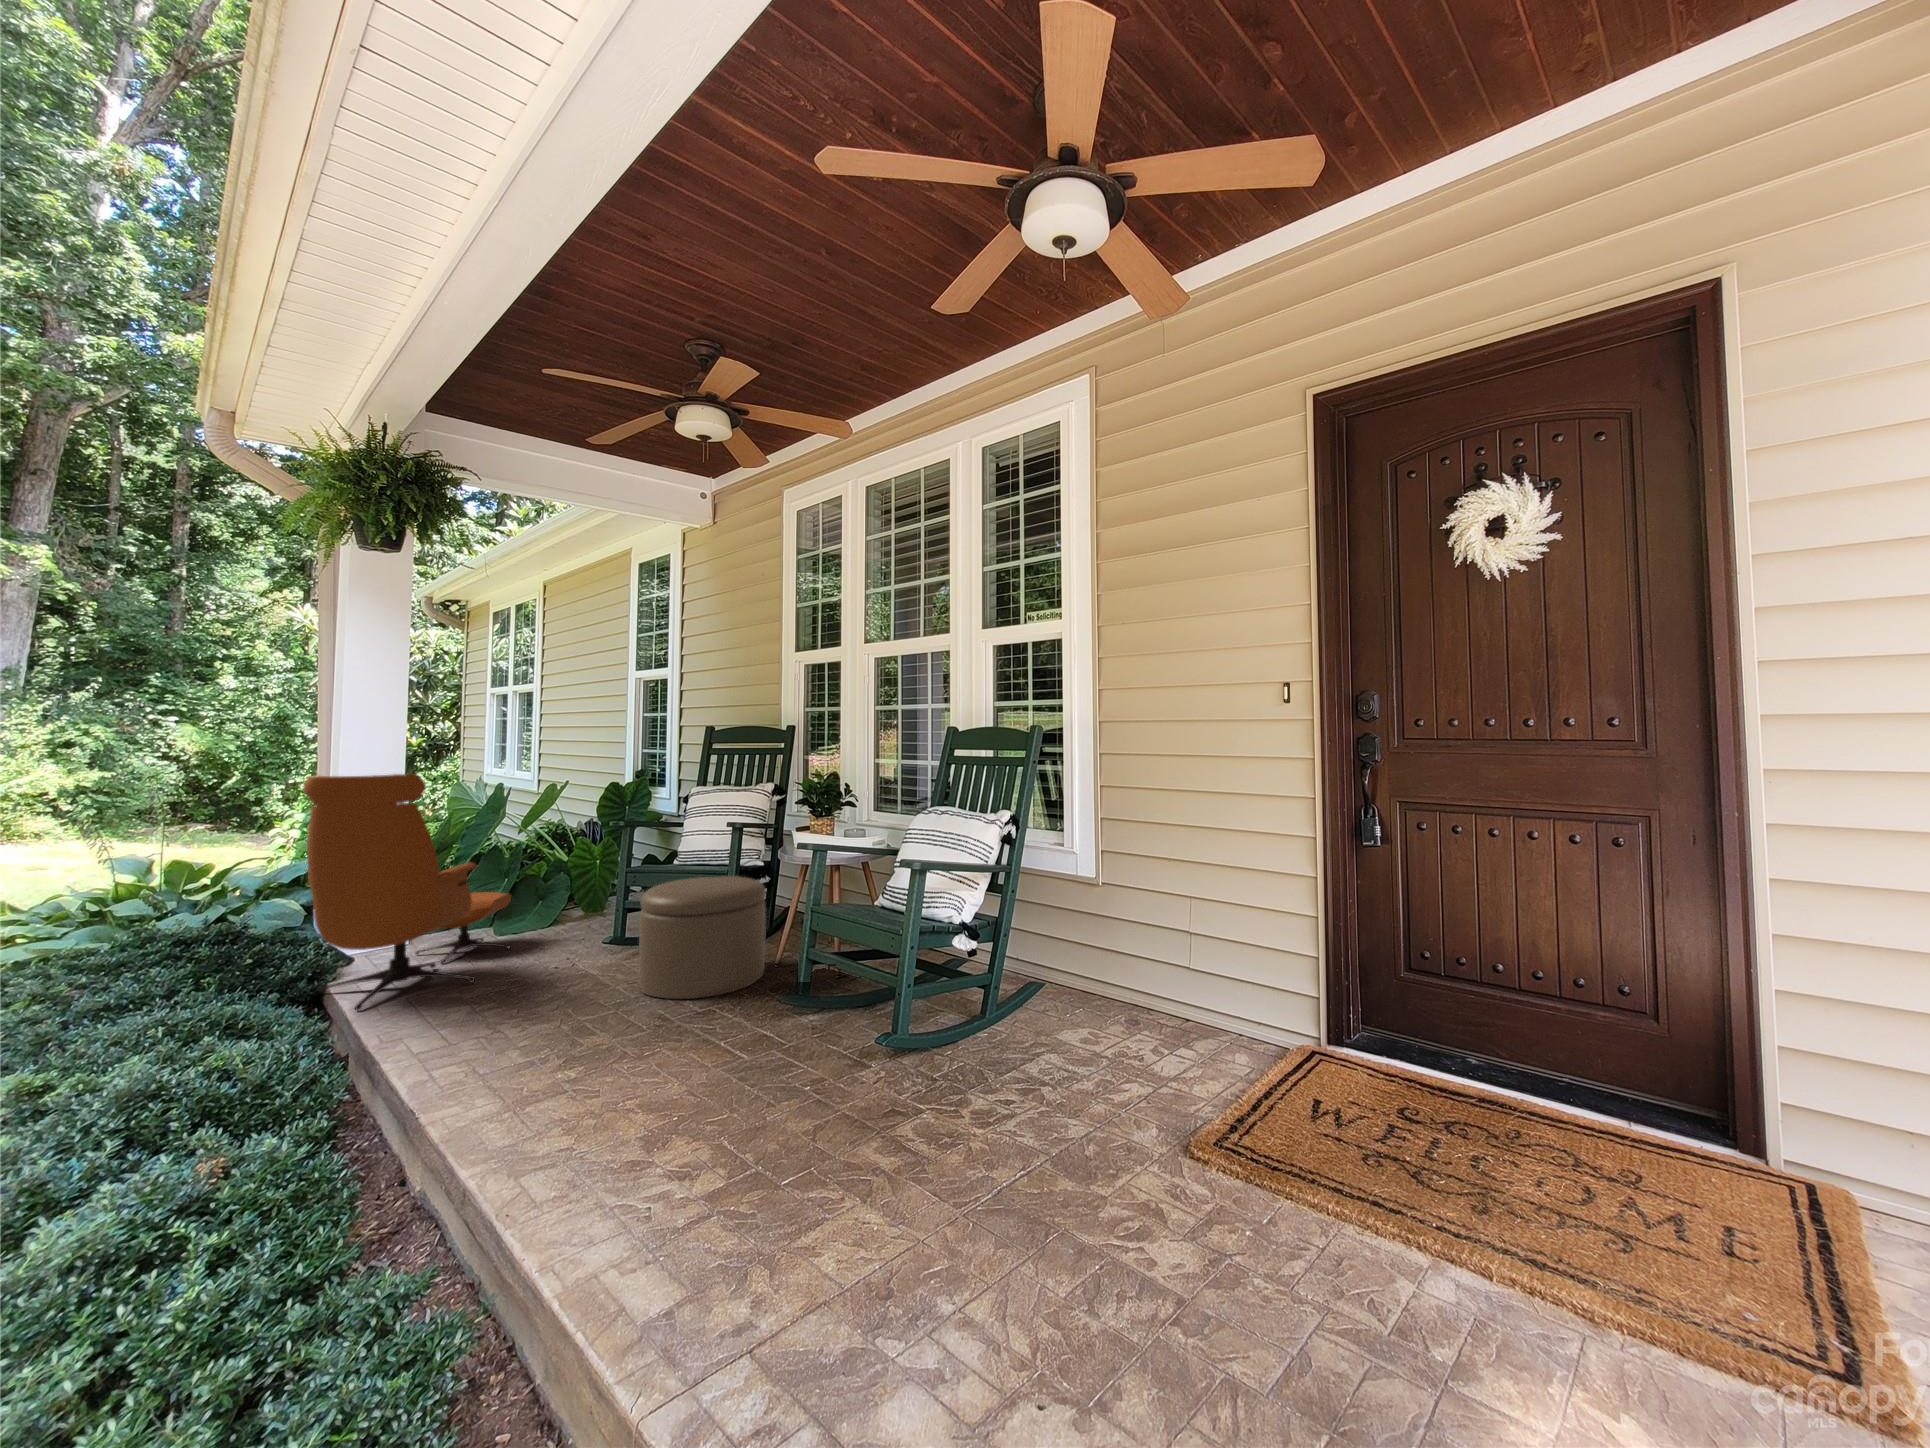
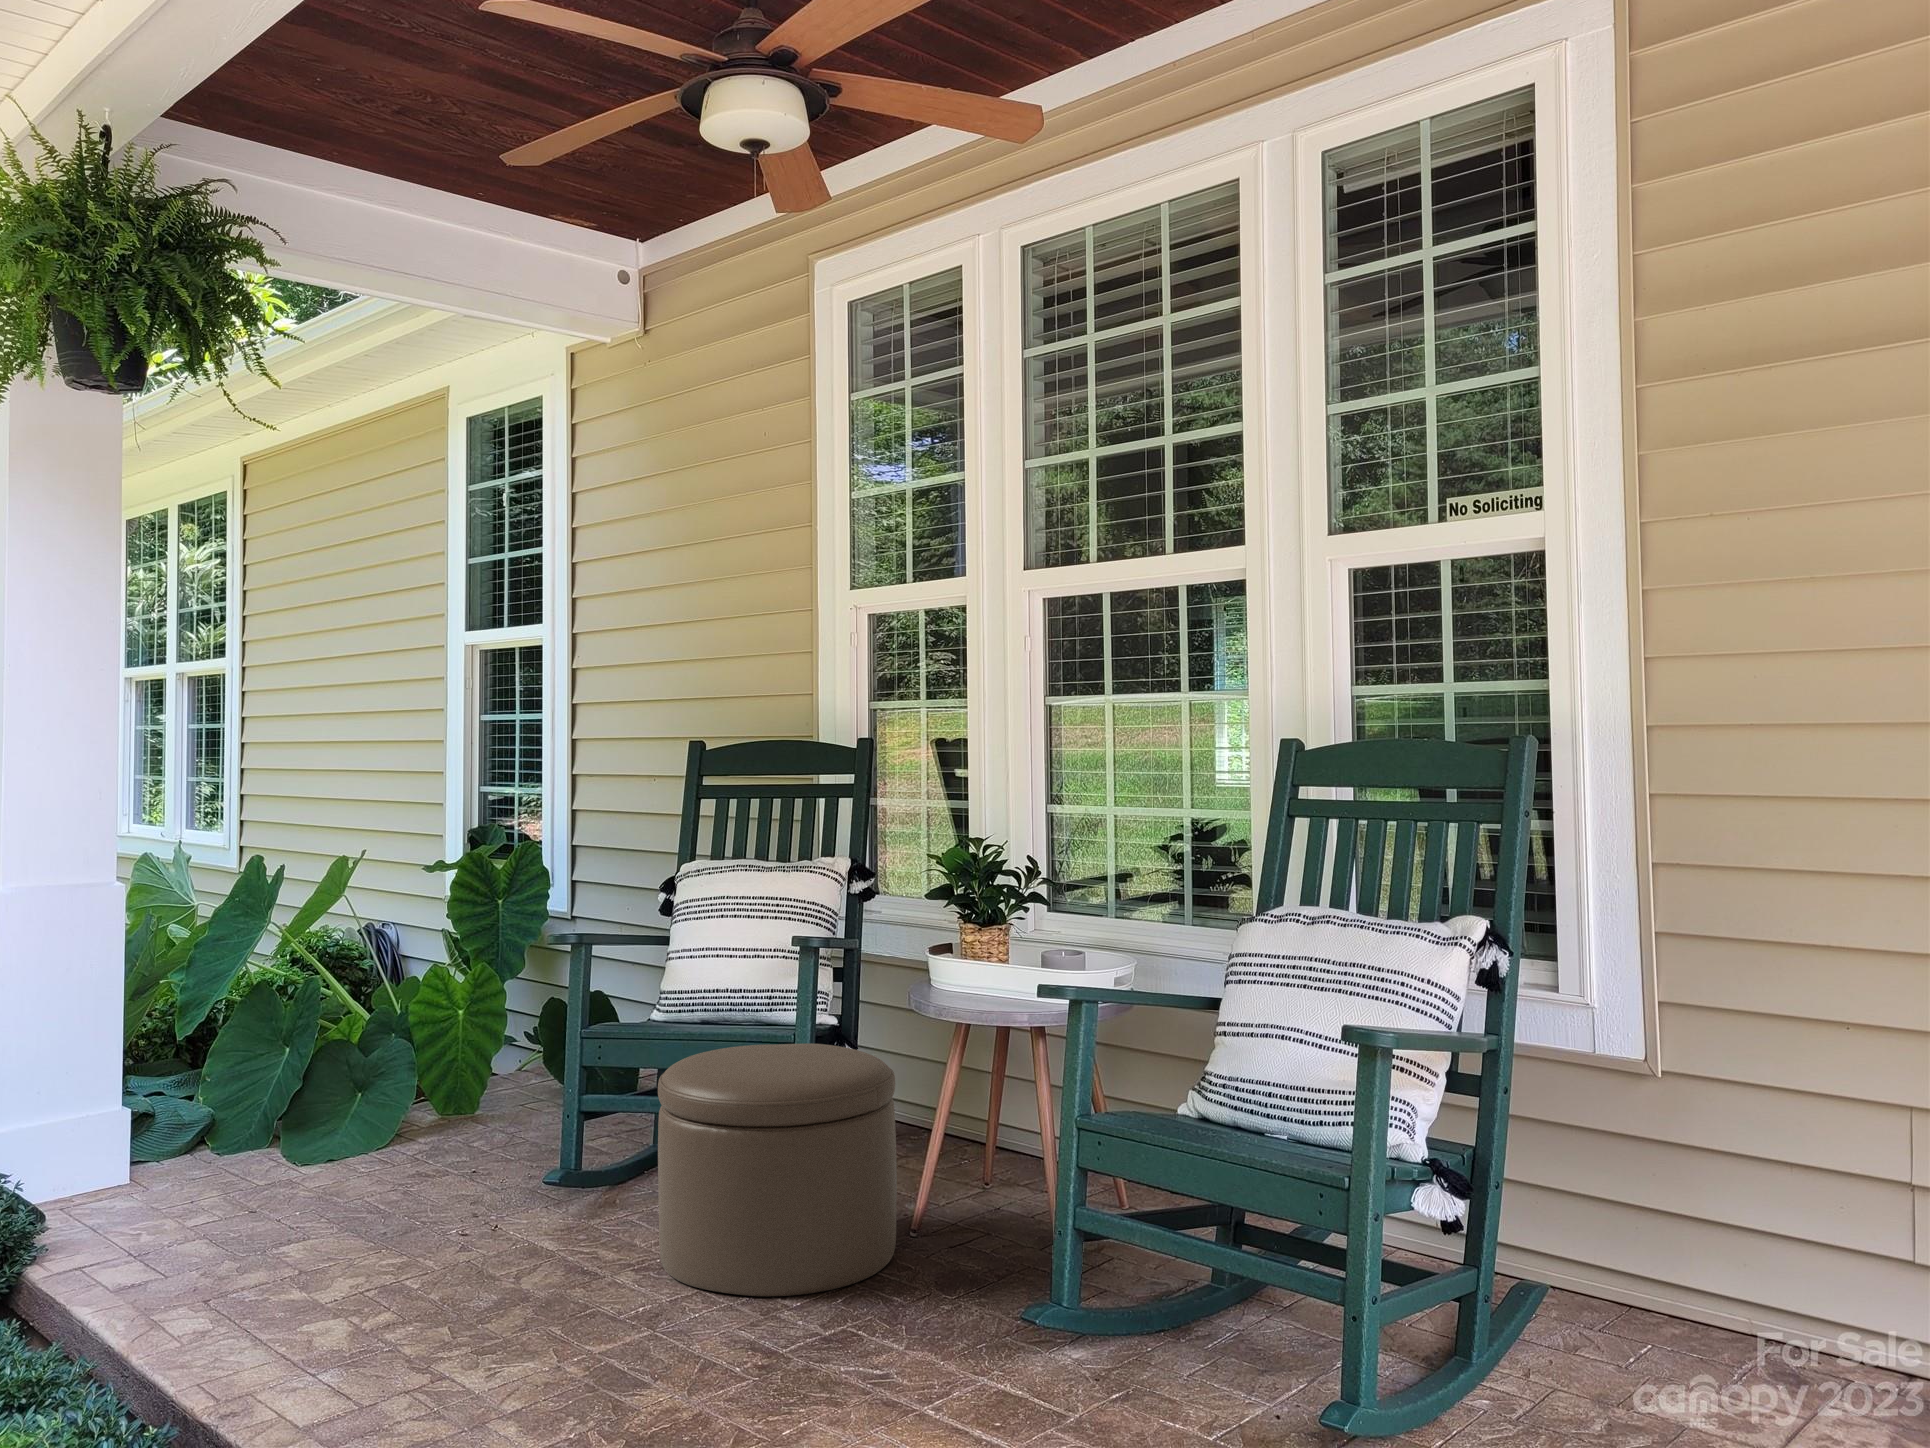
lounge chair: present [303,774,511,1010] -> none [31,837,352,1305]

